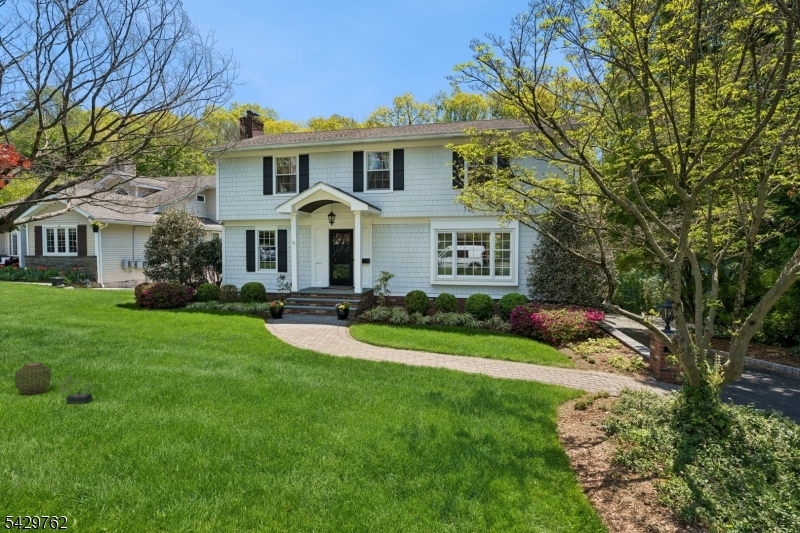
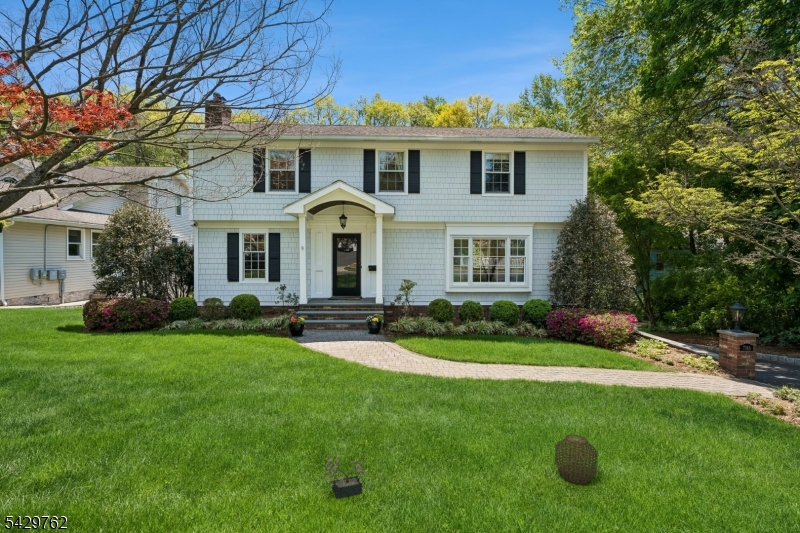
woven basket: present [15,362,51,395] -> present [555,435,598,484]

